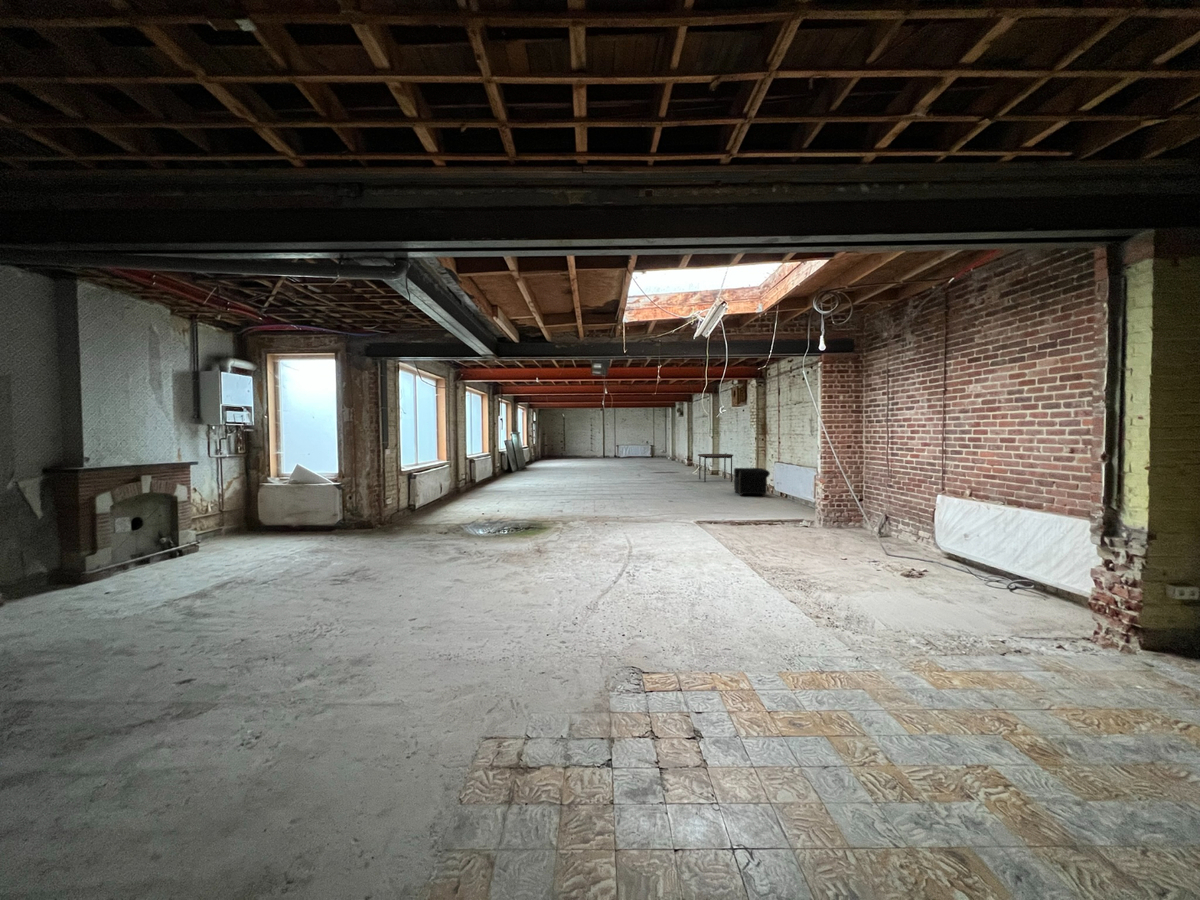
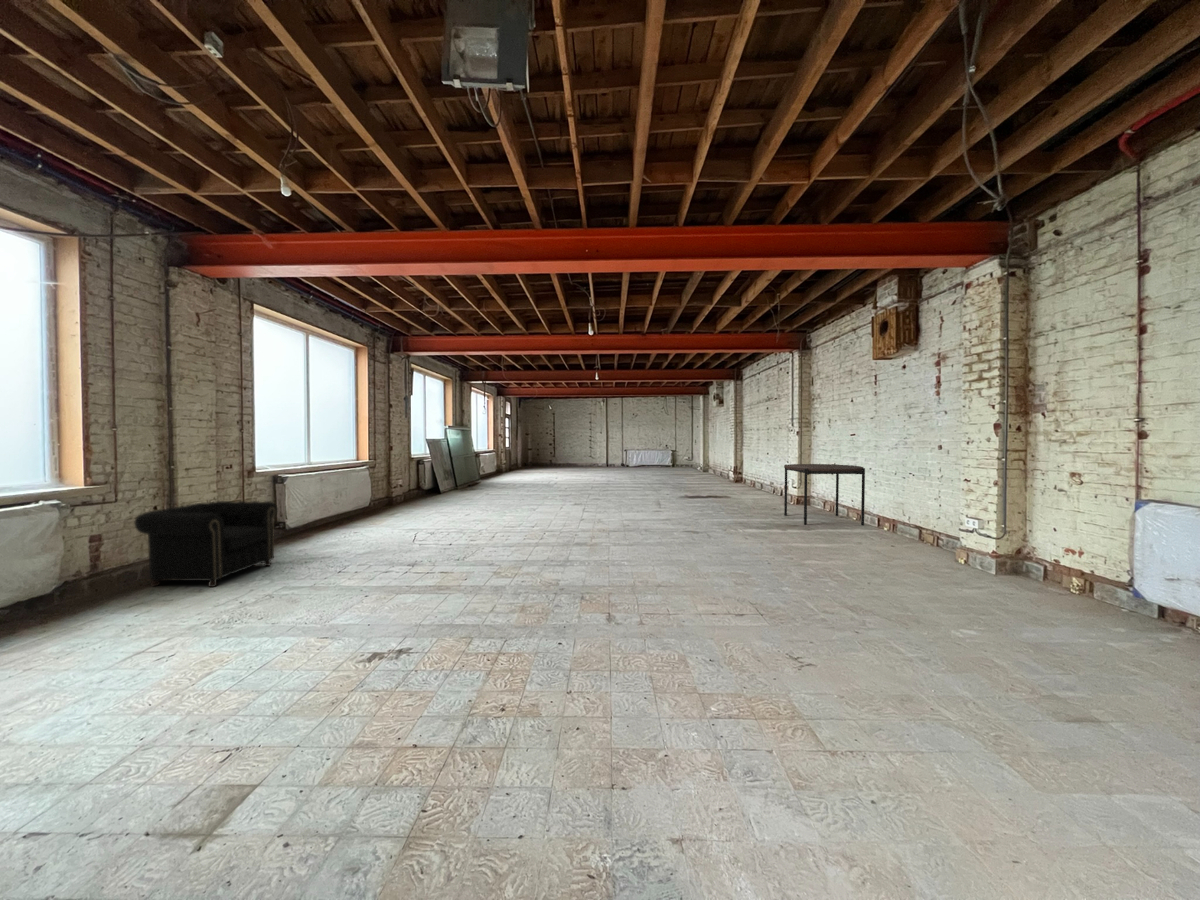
armchair: present [734,468,770,496] -> present [134,501,278,587]

